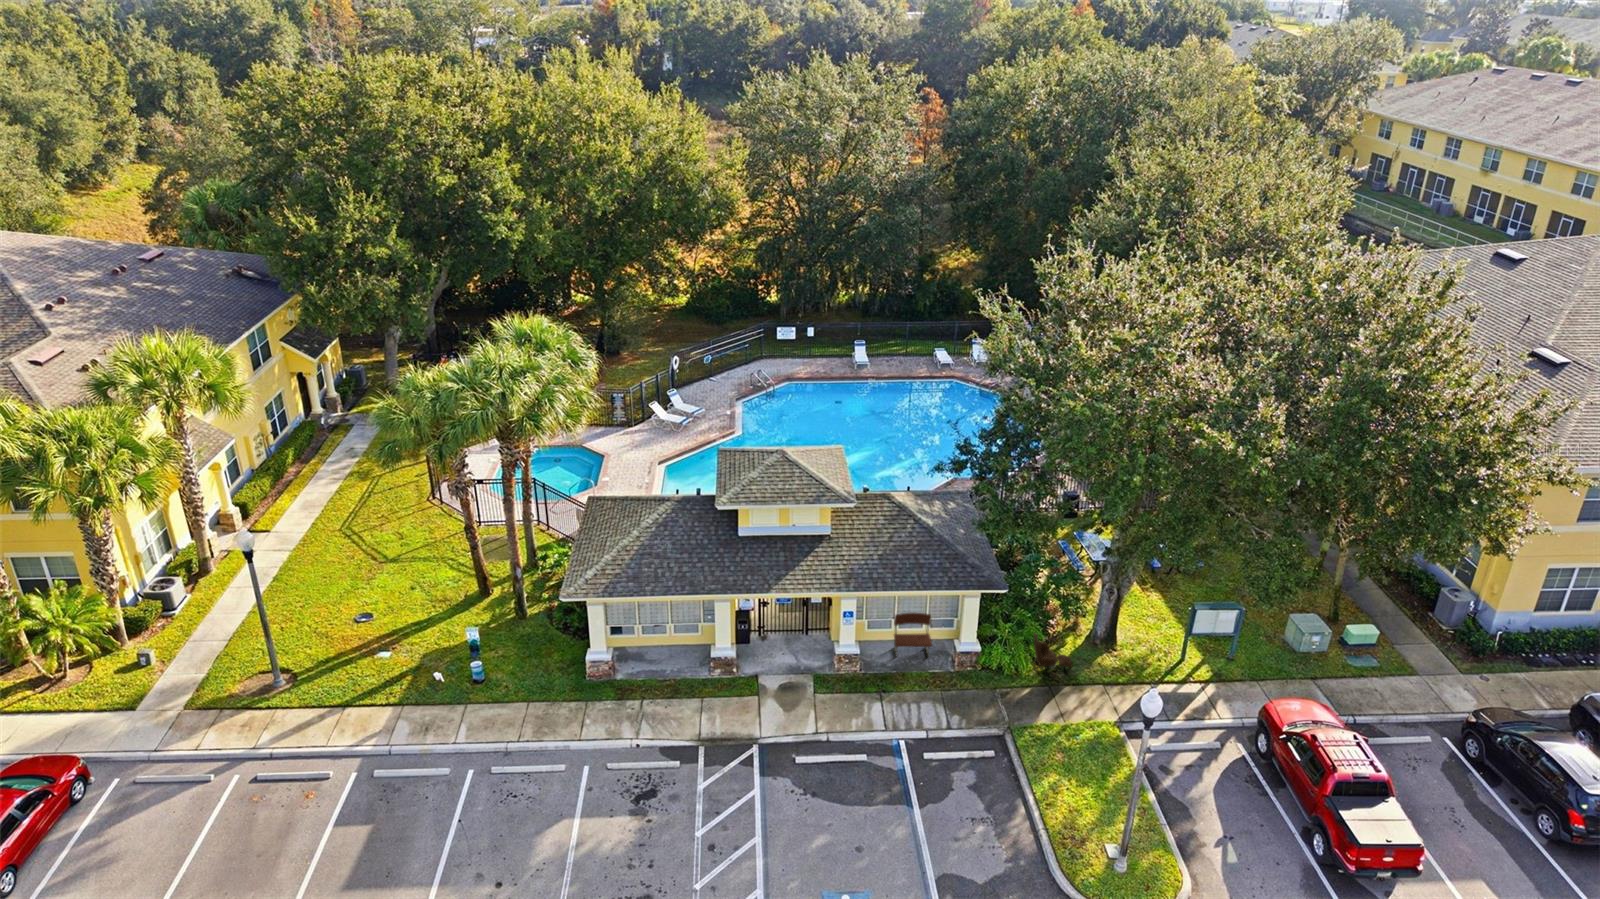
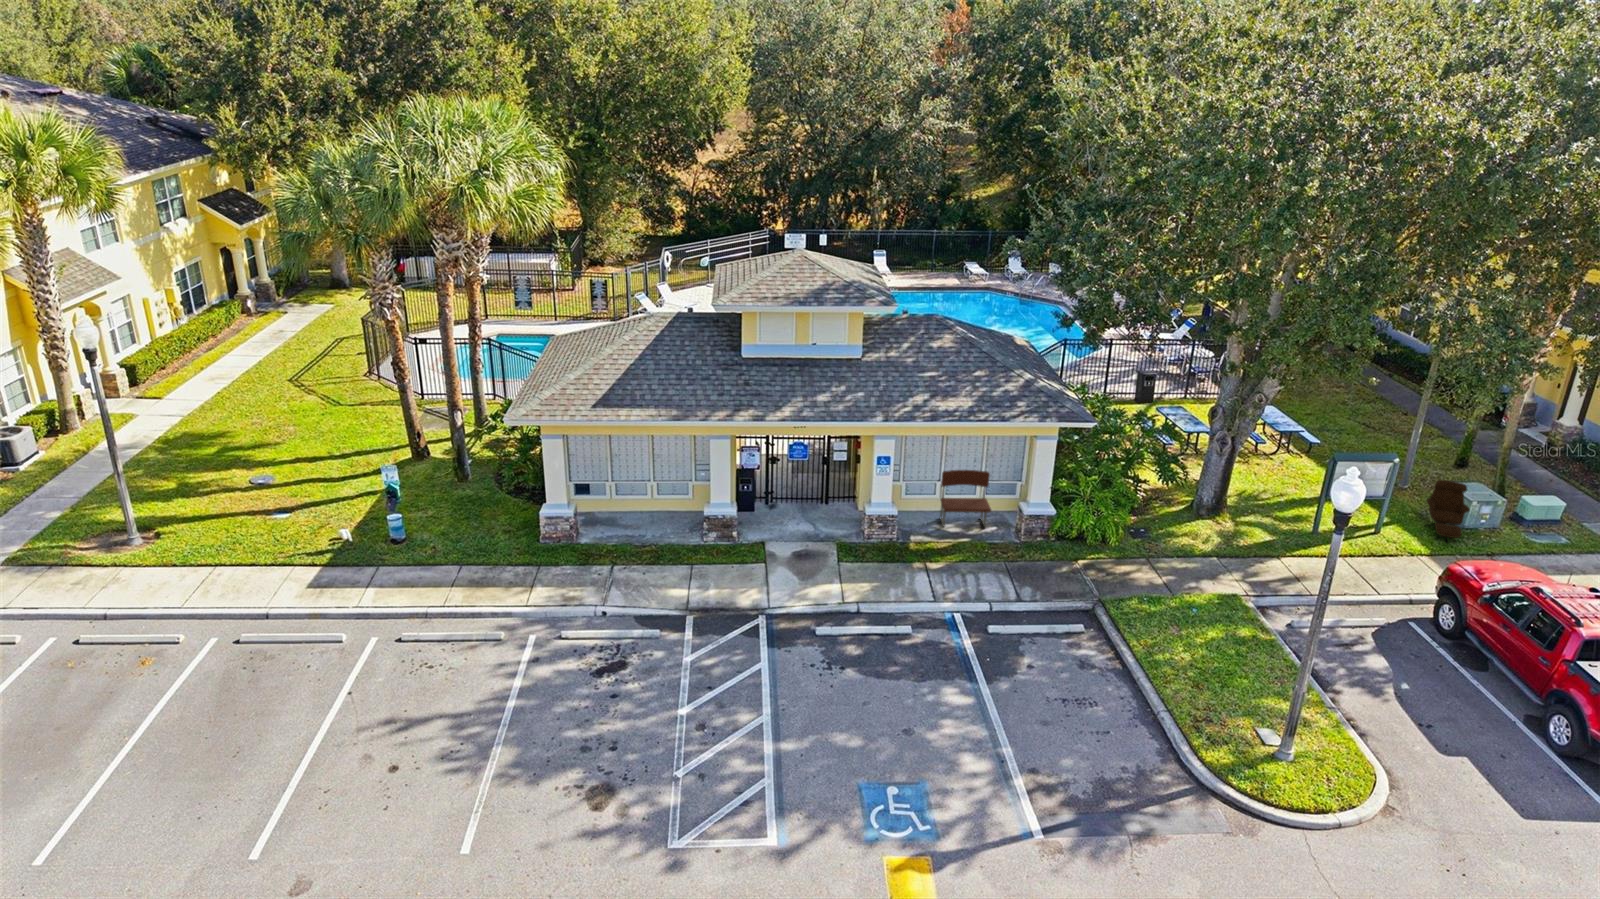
lounge chair: present [1034,633,1072,672] -> present [1427,480,1470,541]

